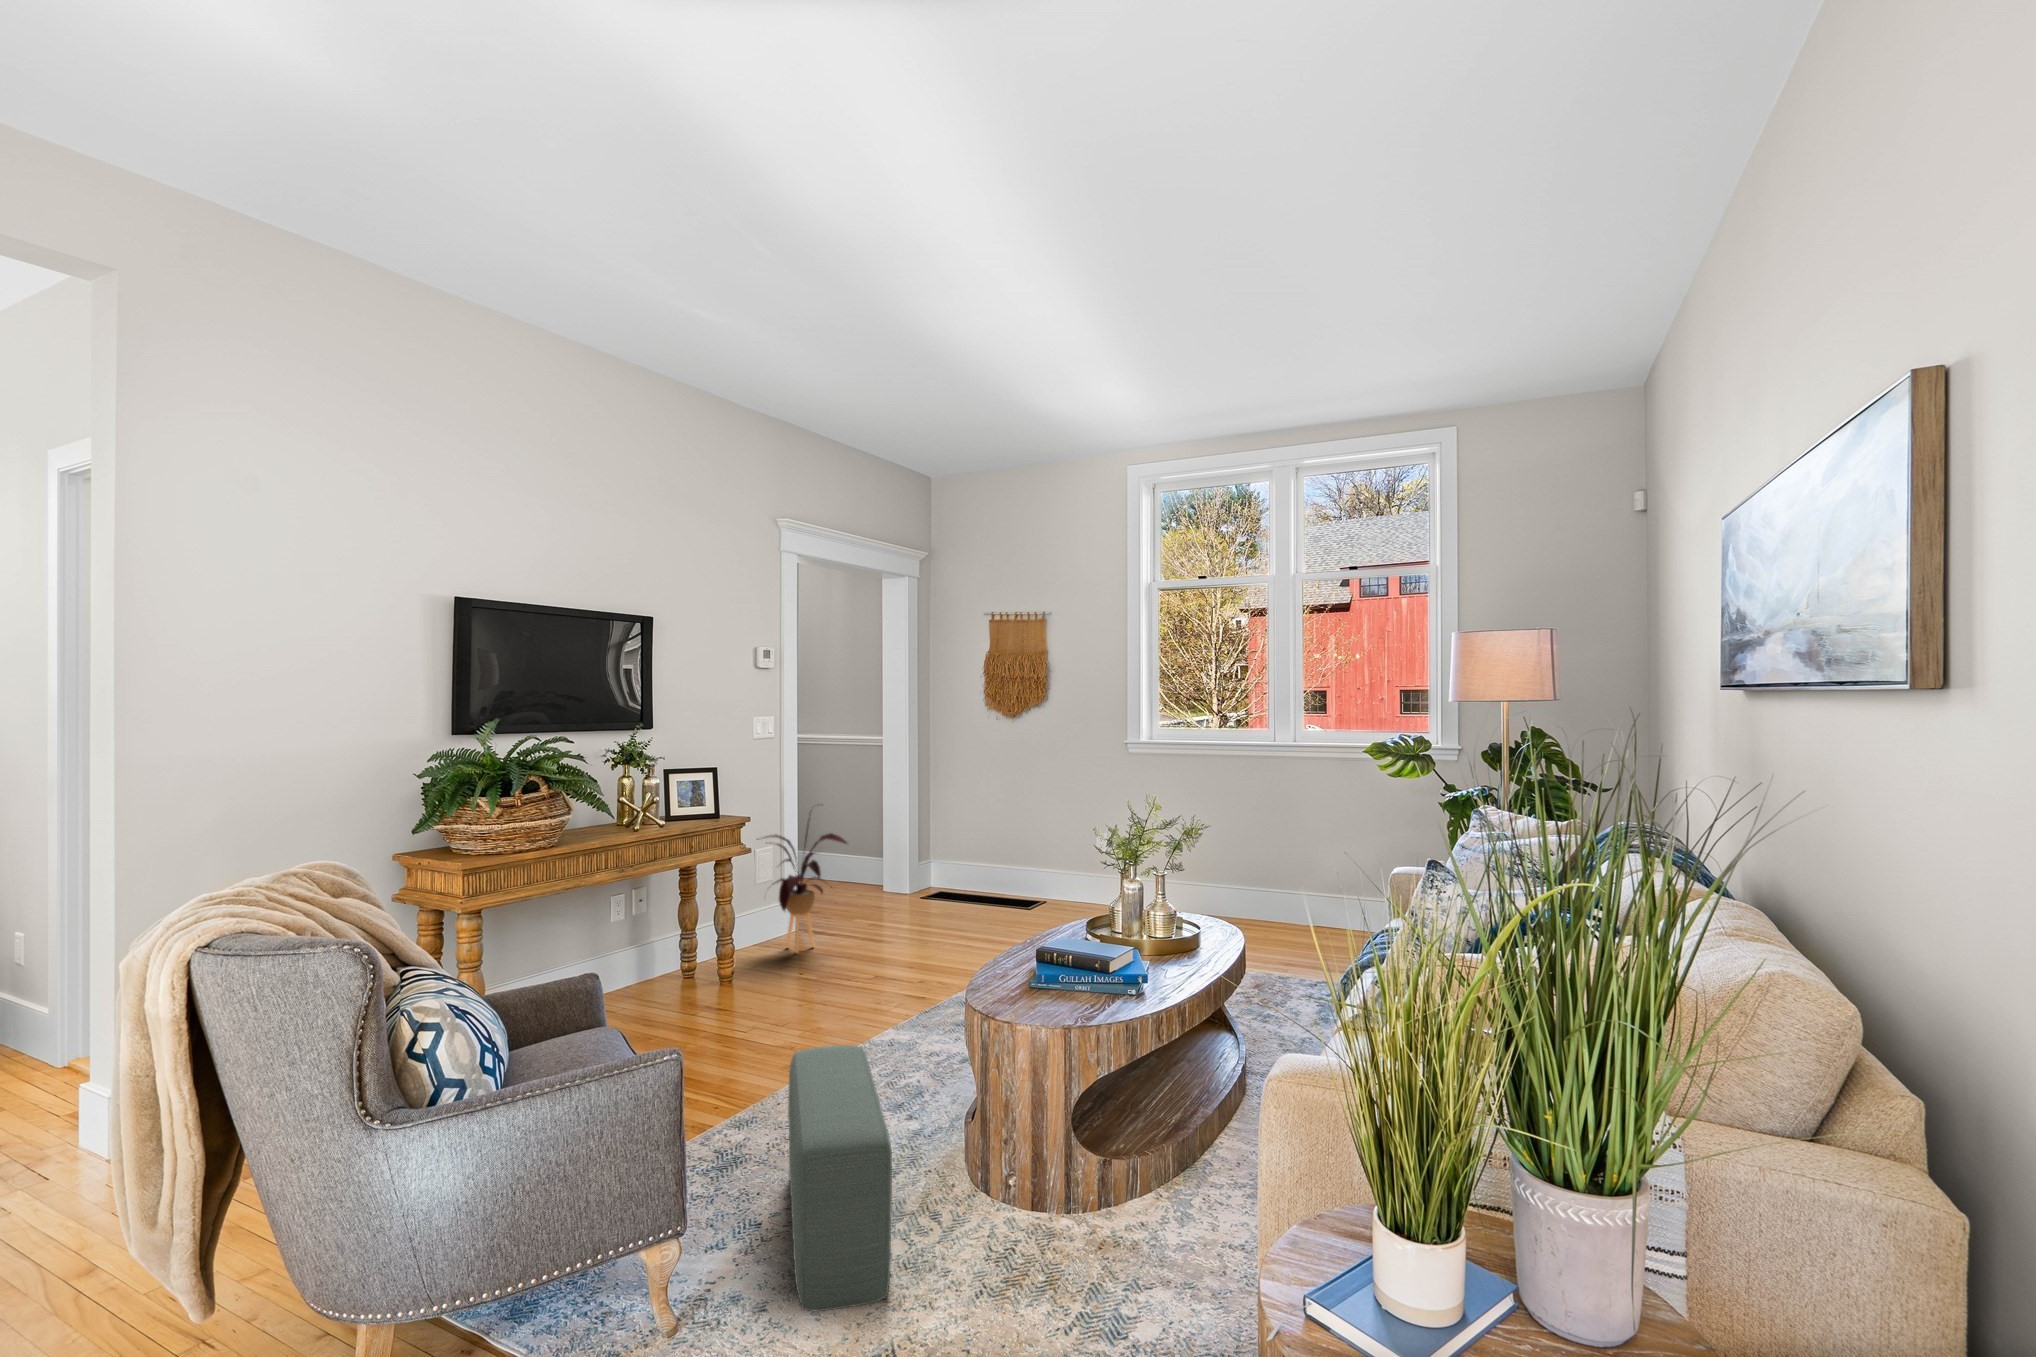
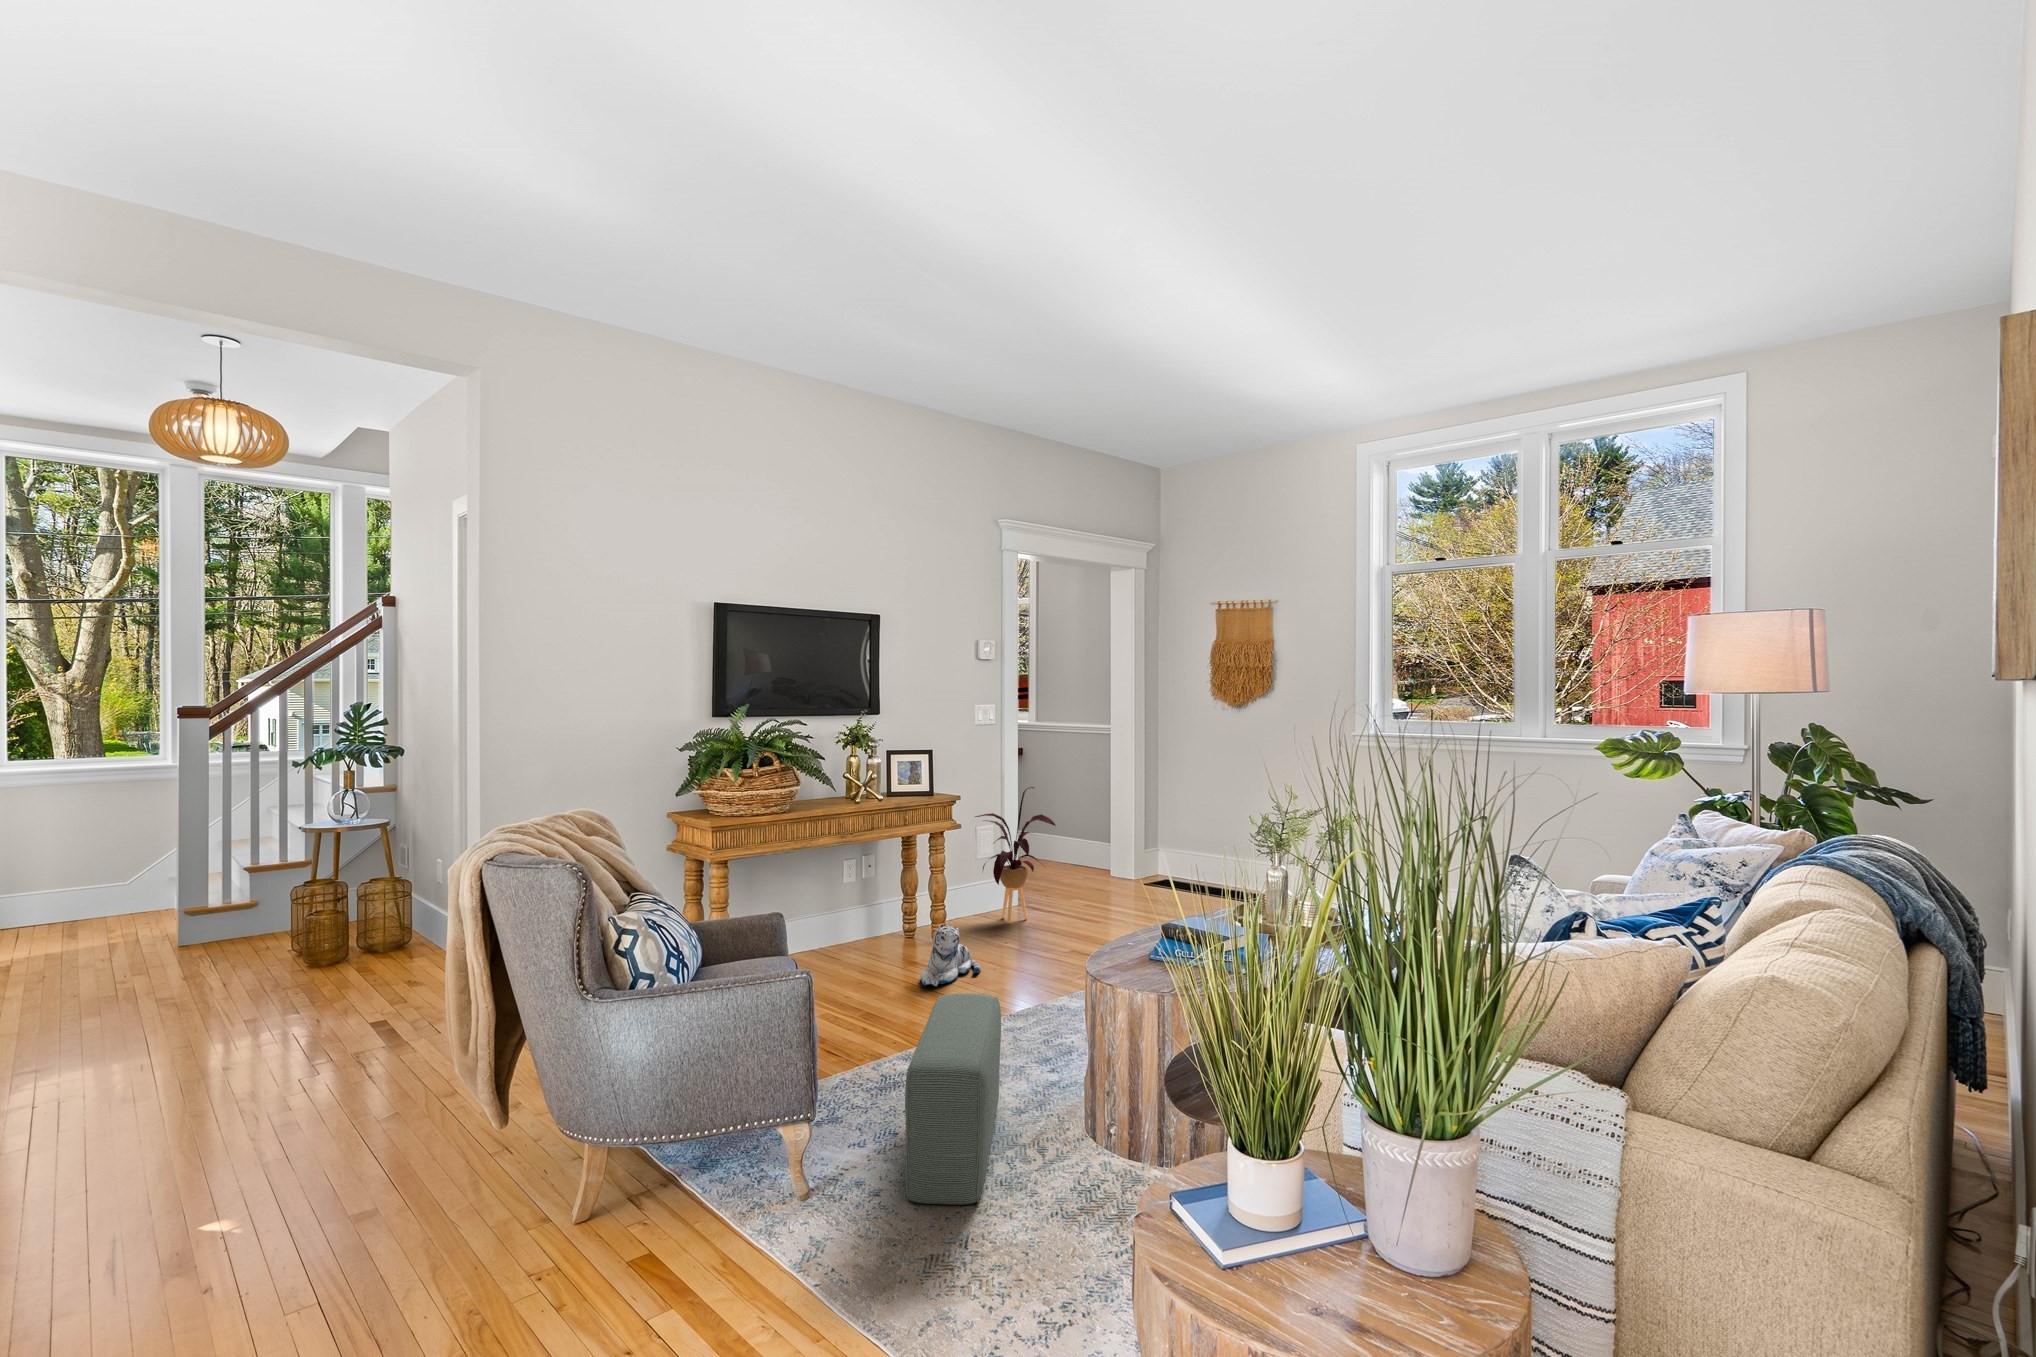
plush toy: none [719,964,785,1036] -> present [921,925,981,987]

